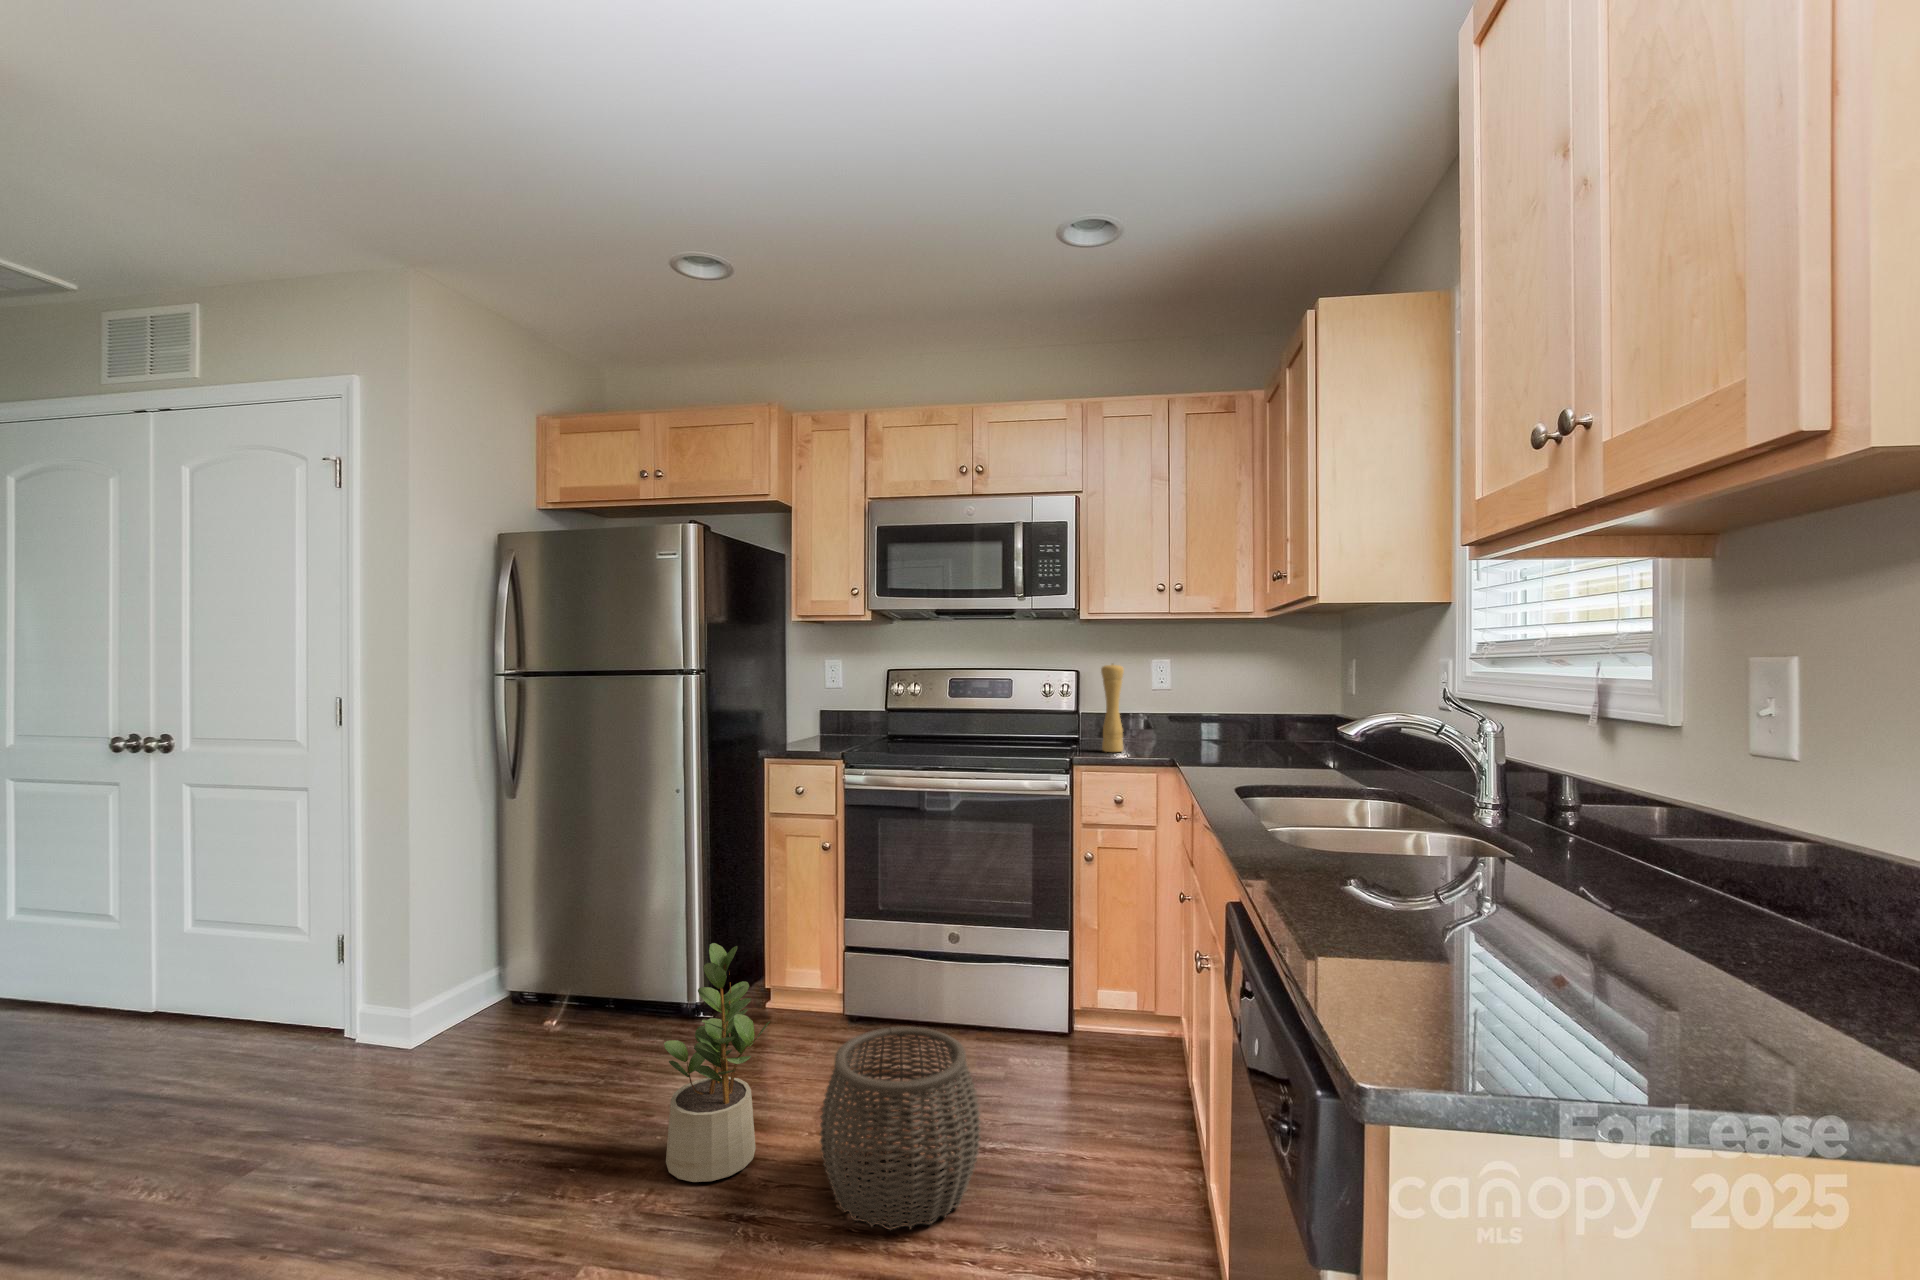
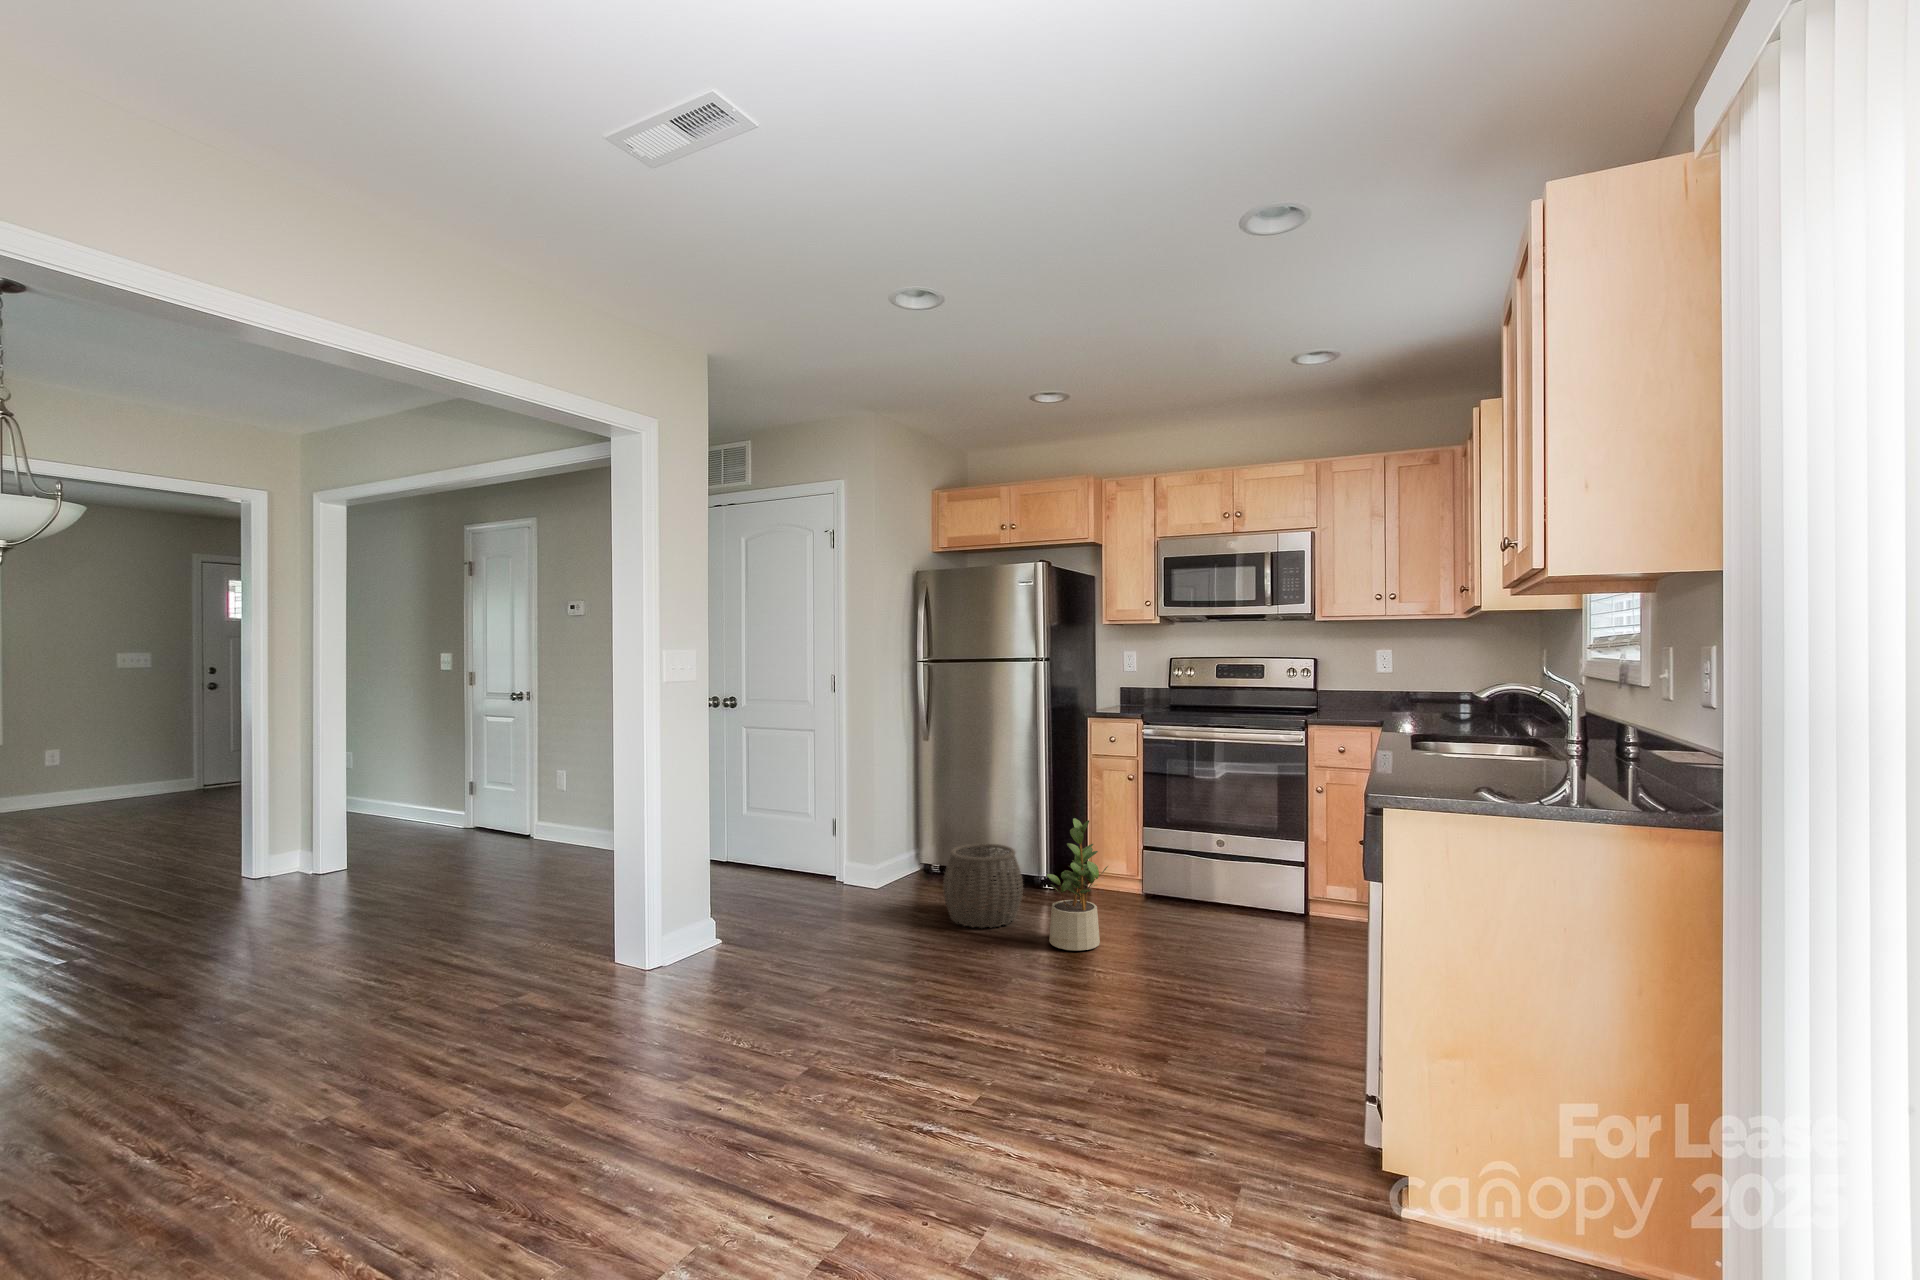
pepper mill: present [1101,664,1124,752] -> none [1332,654,1350,719]
woven basket: present [820,1026,981,1230] -> present [943,843,1023,928]

